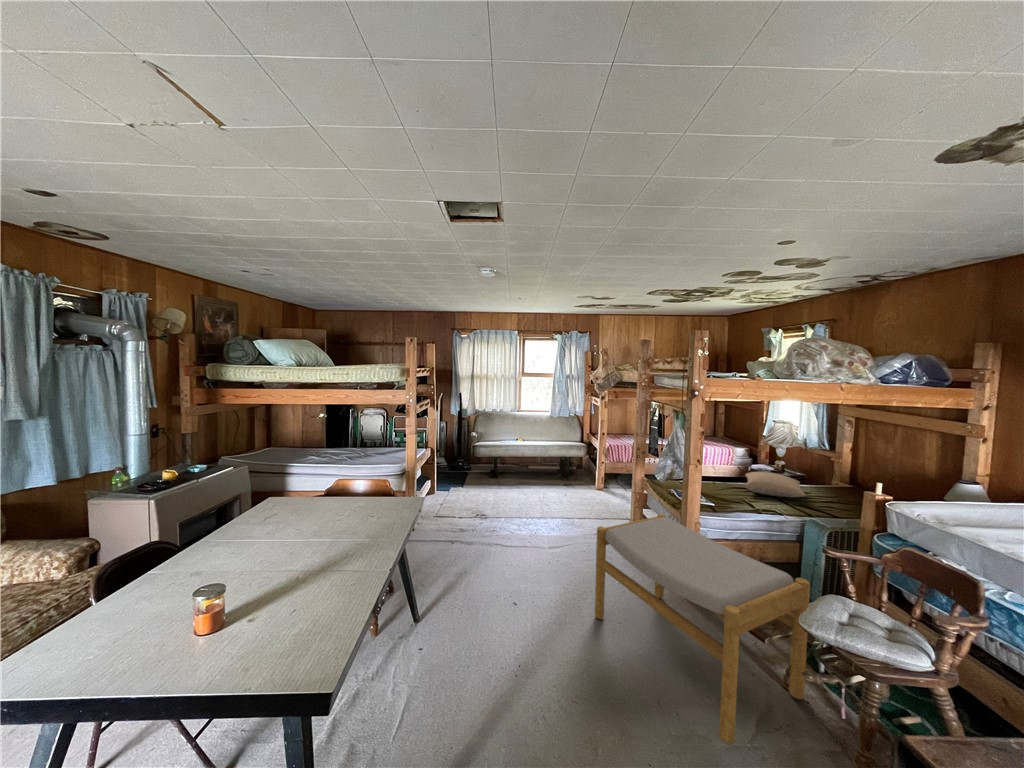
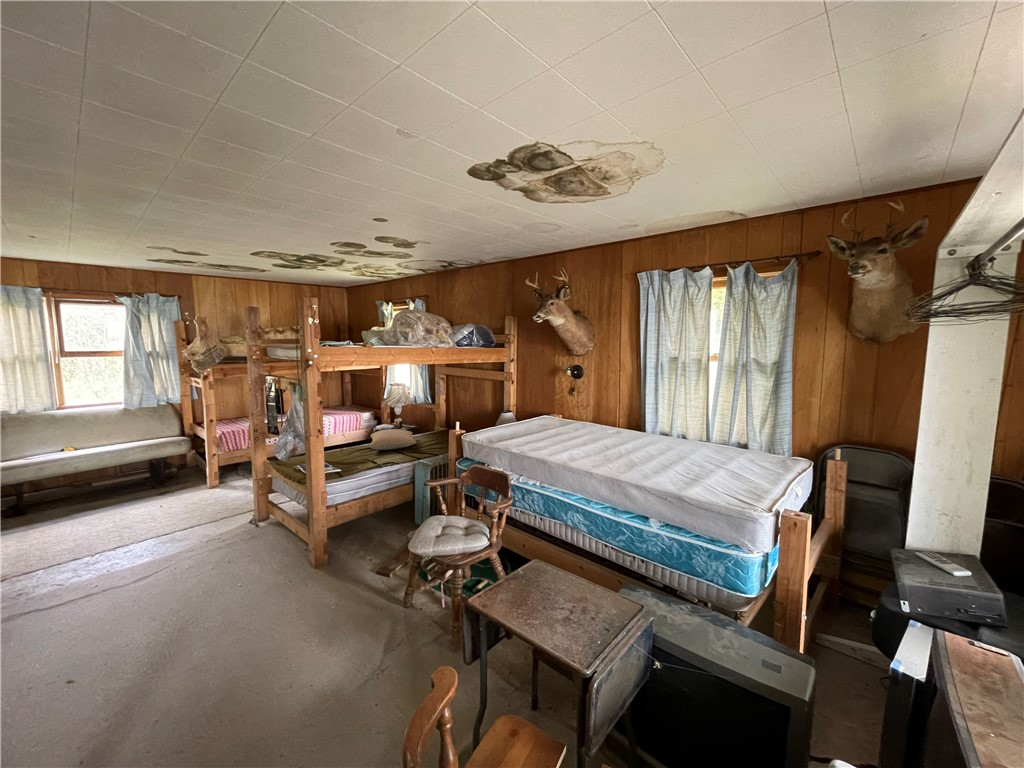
footstool: present [595,514,810,744] -> none [188,498,419,695]

